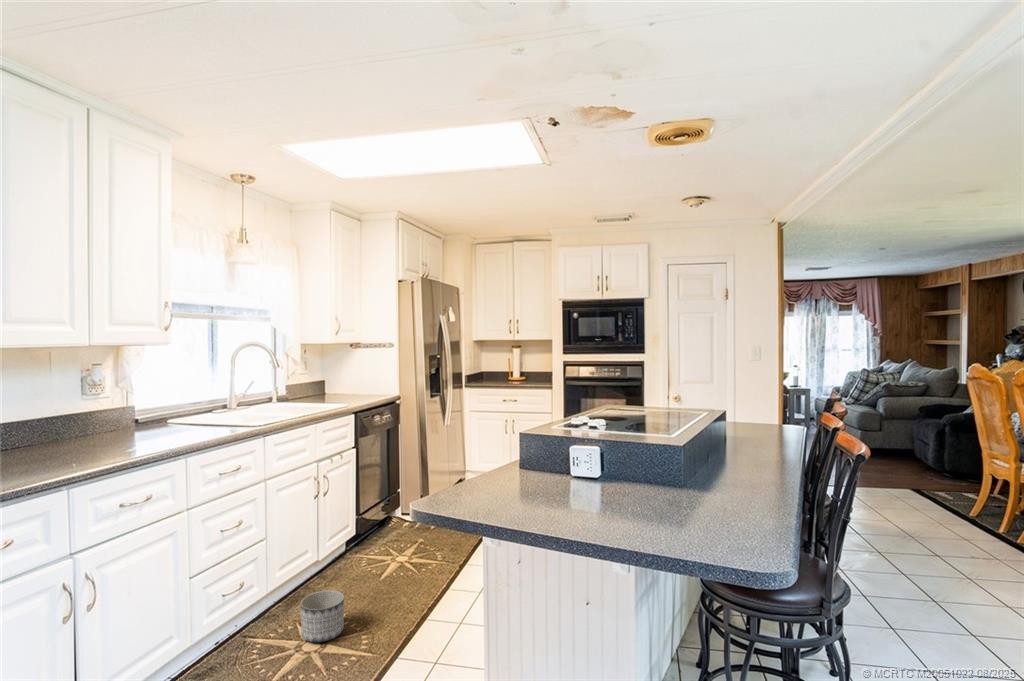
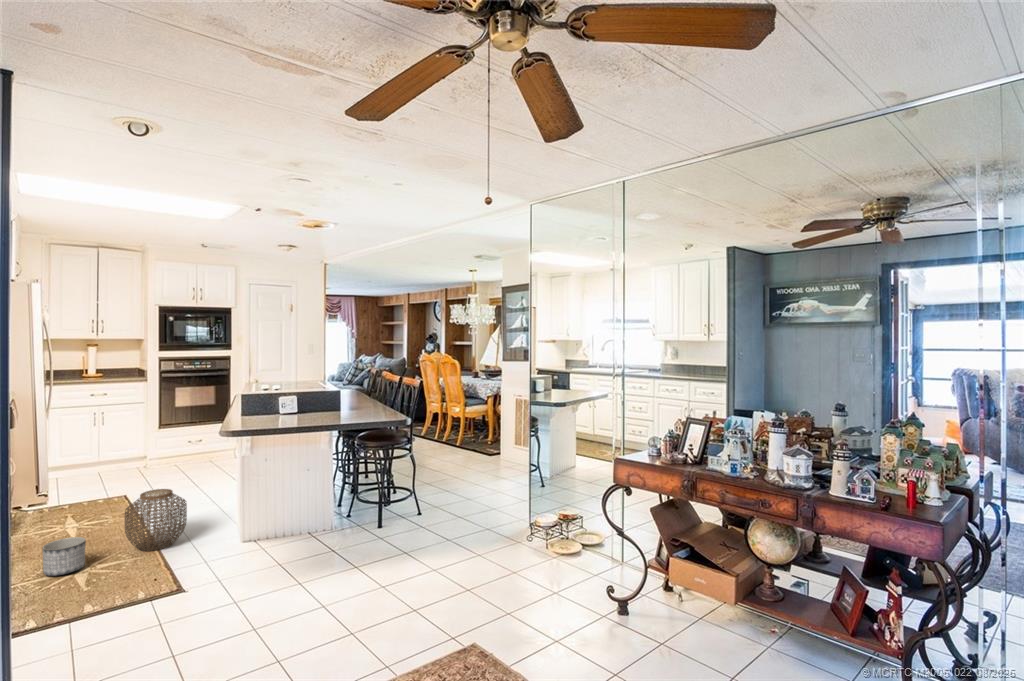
woven basket: none [388,552,461,644] -> present [125,489,187,551]

